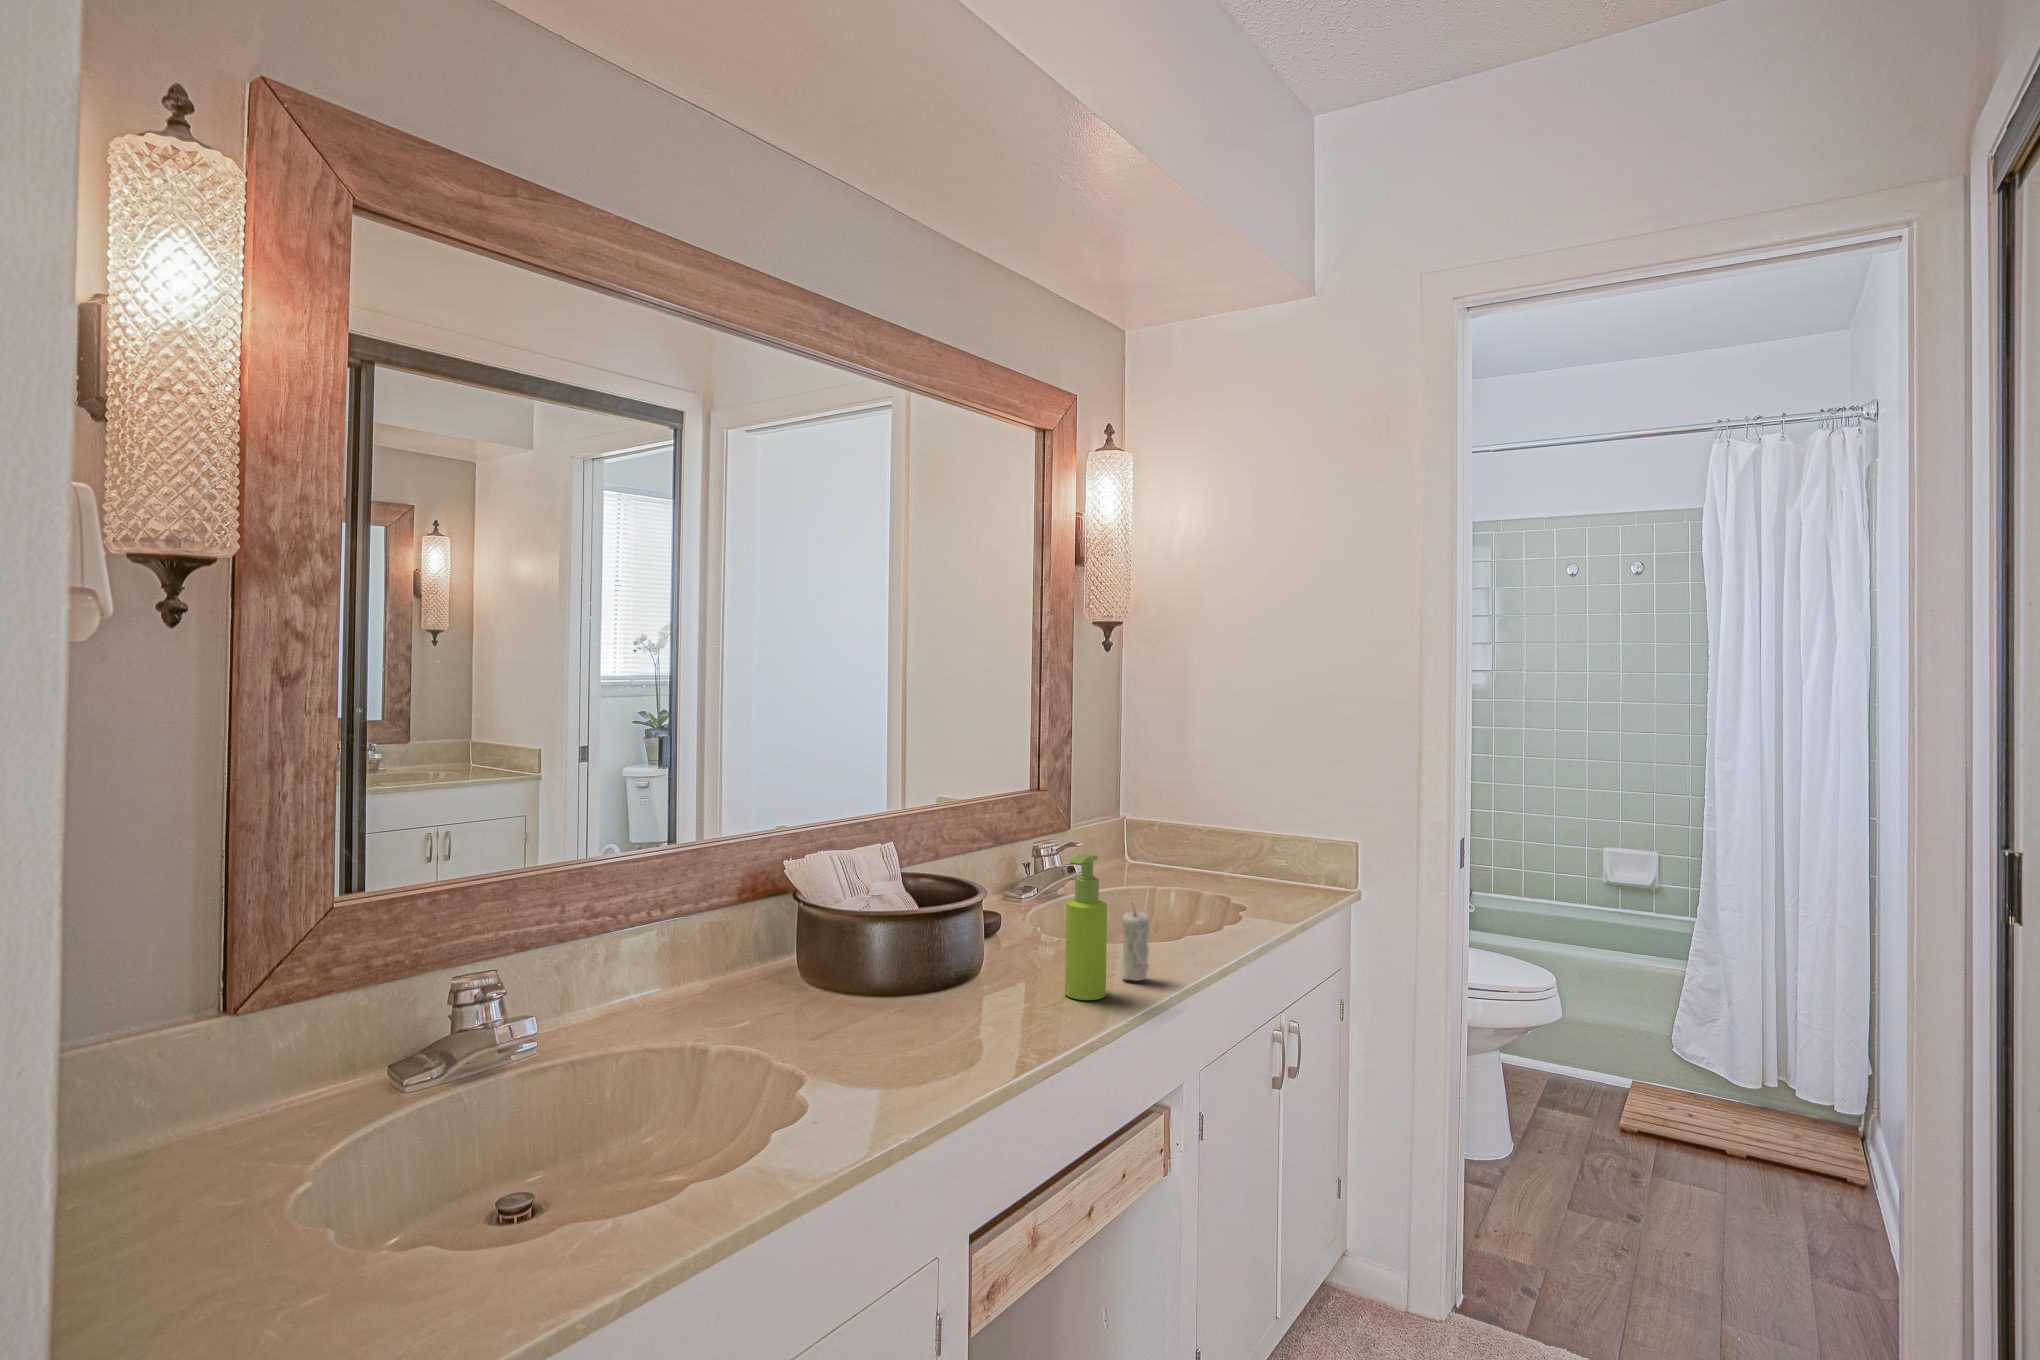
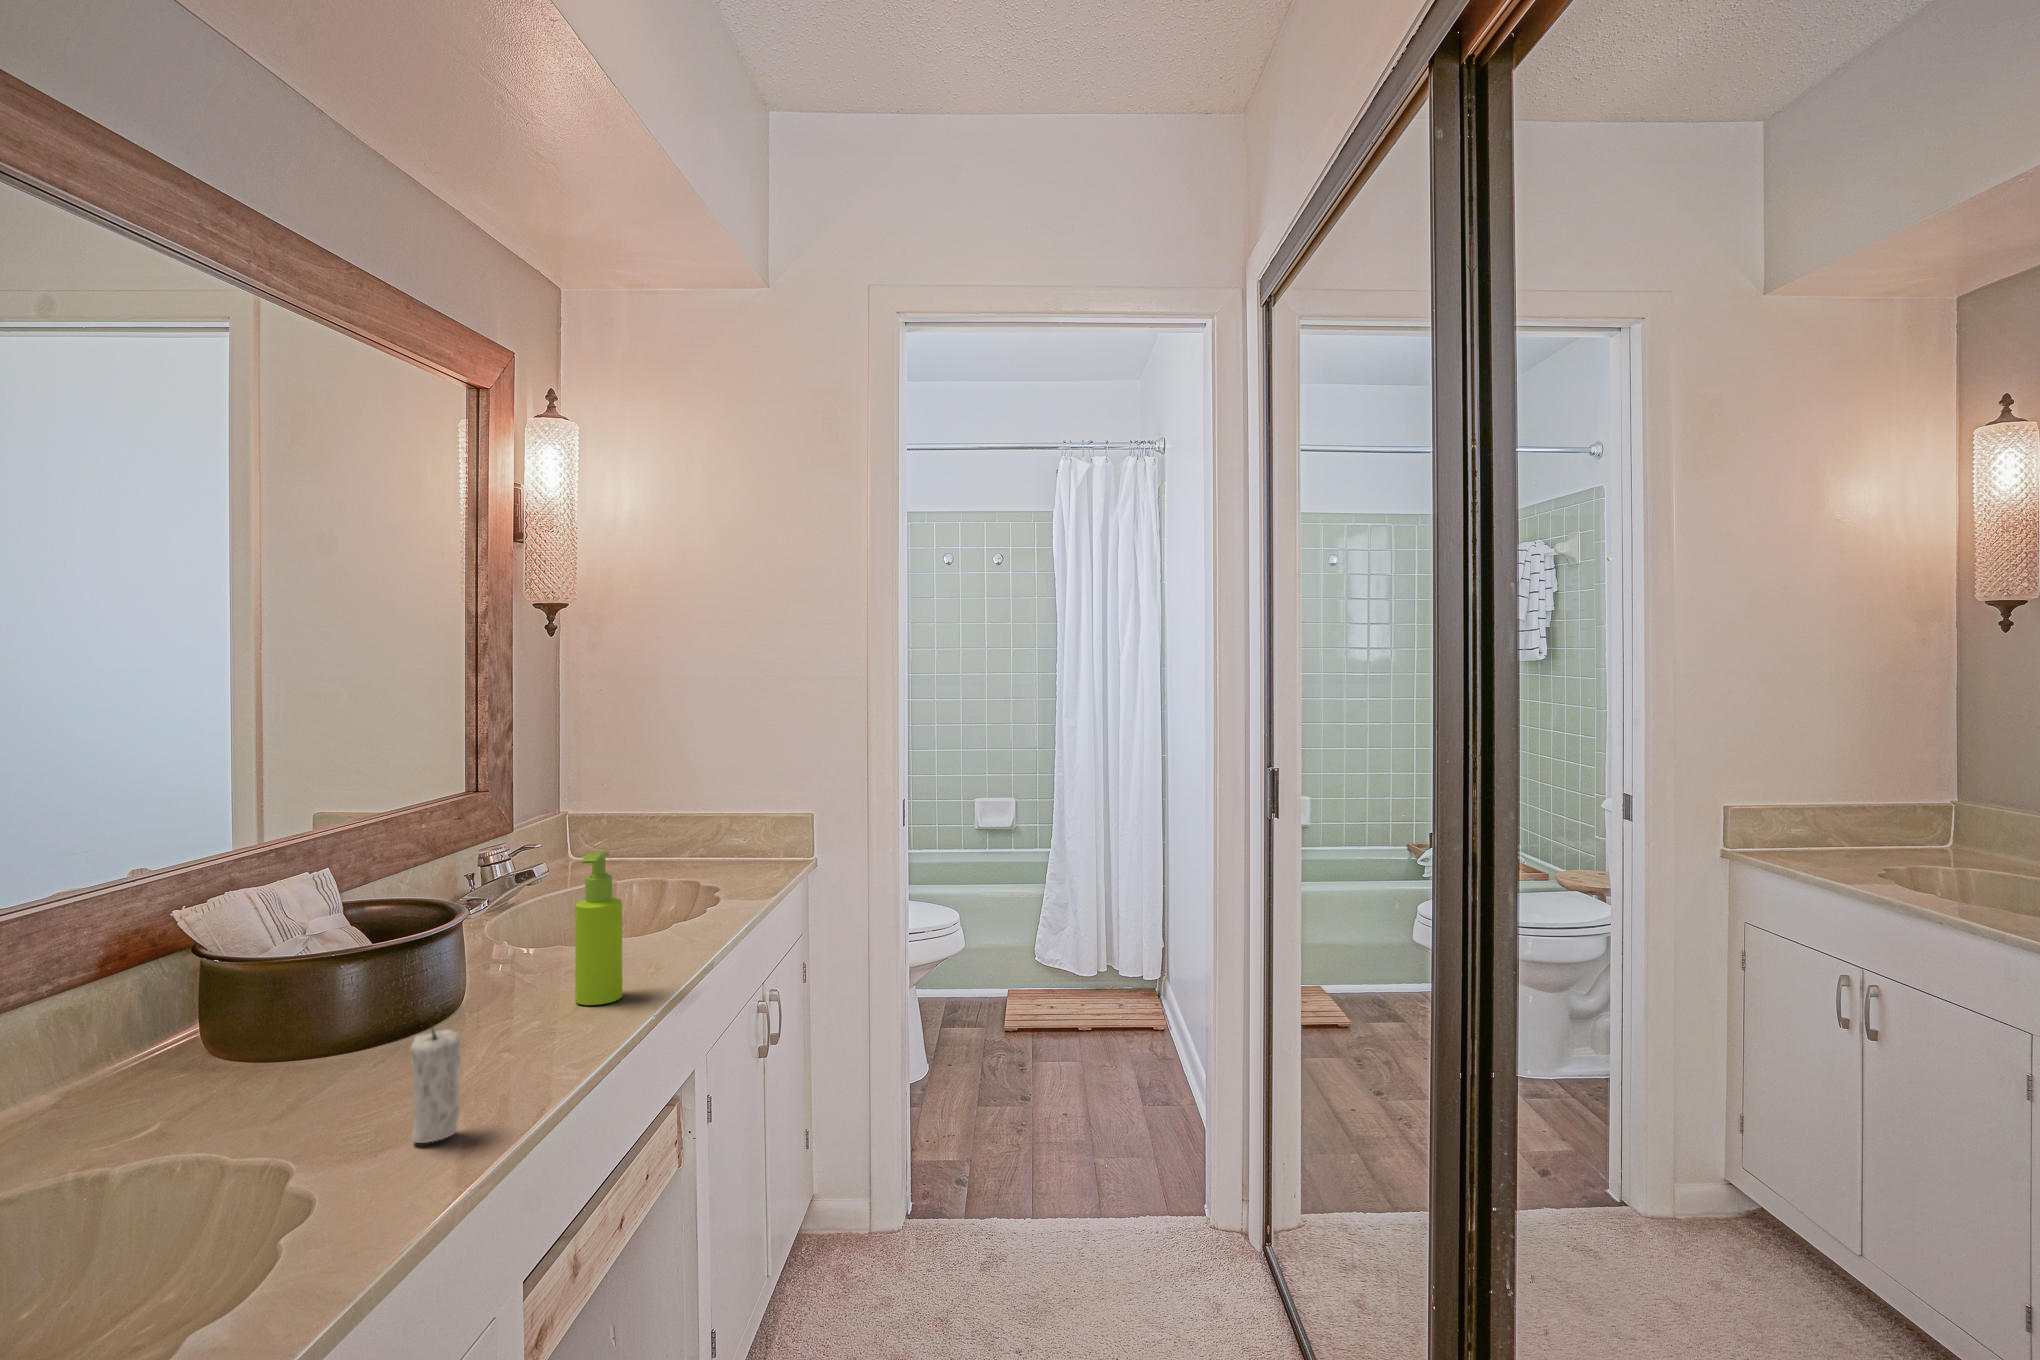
candle: present [1121,912,1150,980] -> present [410,1028,461,1143]

